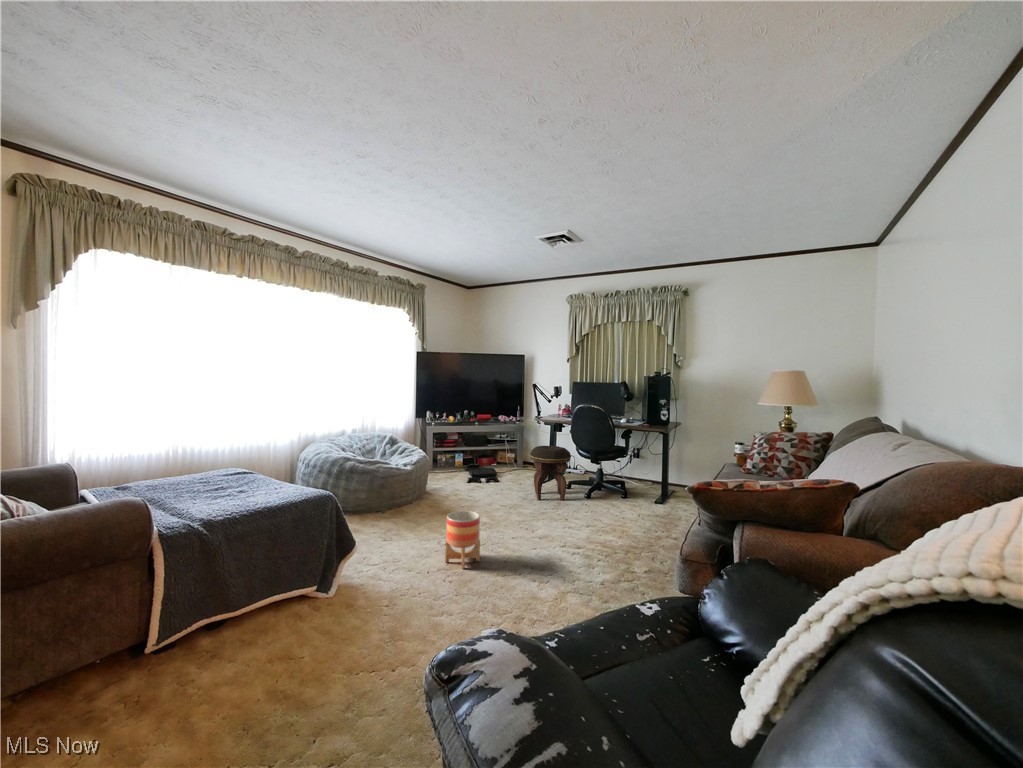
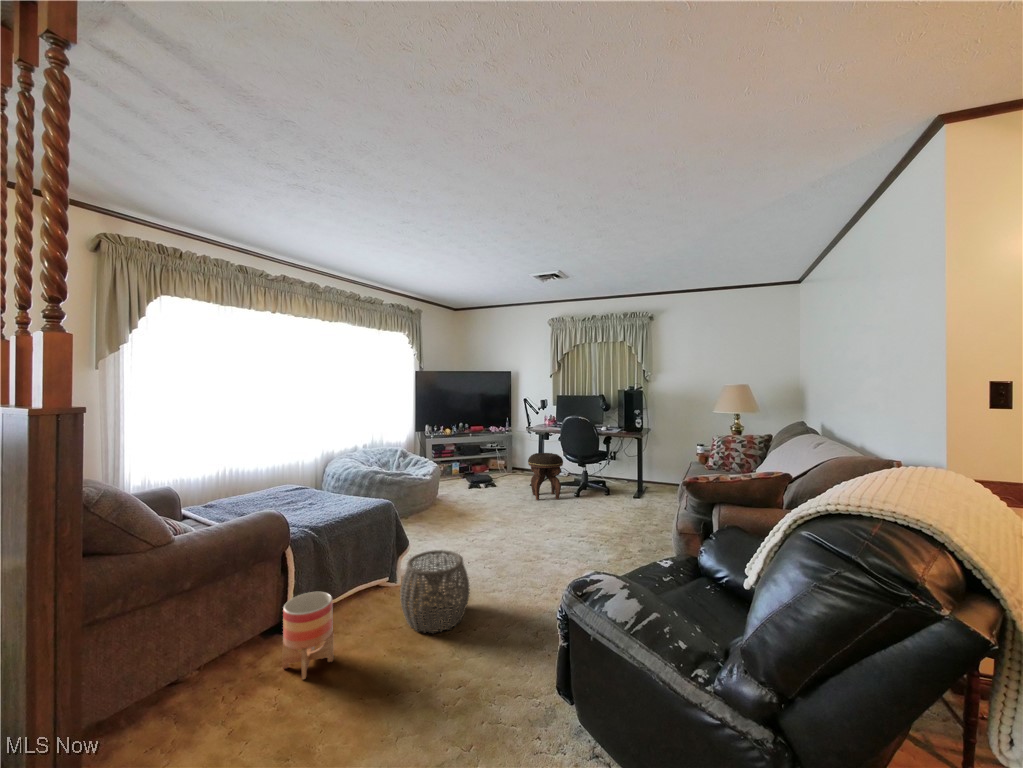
planter: present [445,511,480,569] -> present [283,592,333,679]
woven basket: none [296,561,394,675] -> present [400,550,470,633]

